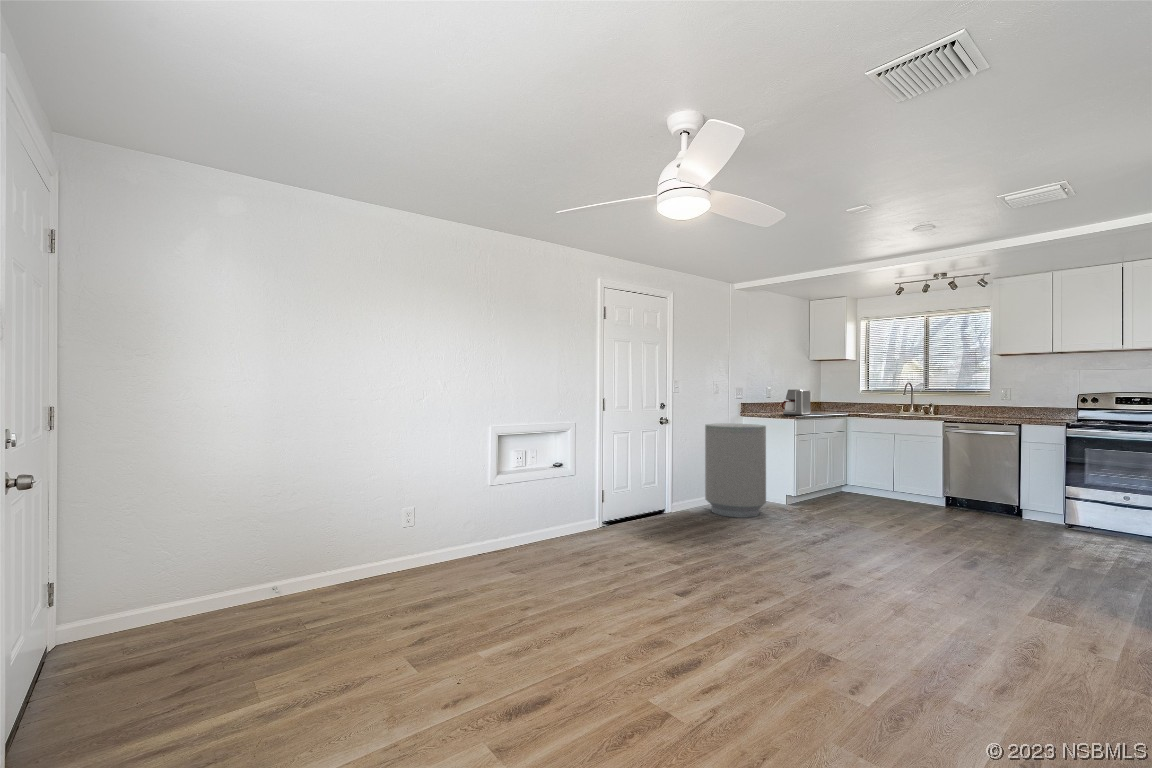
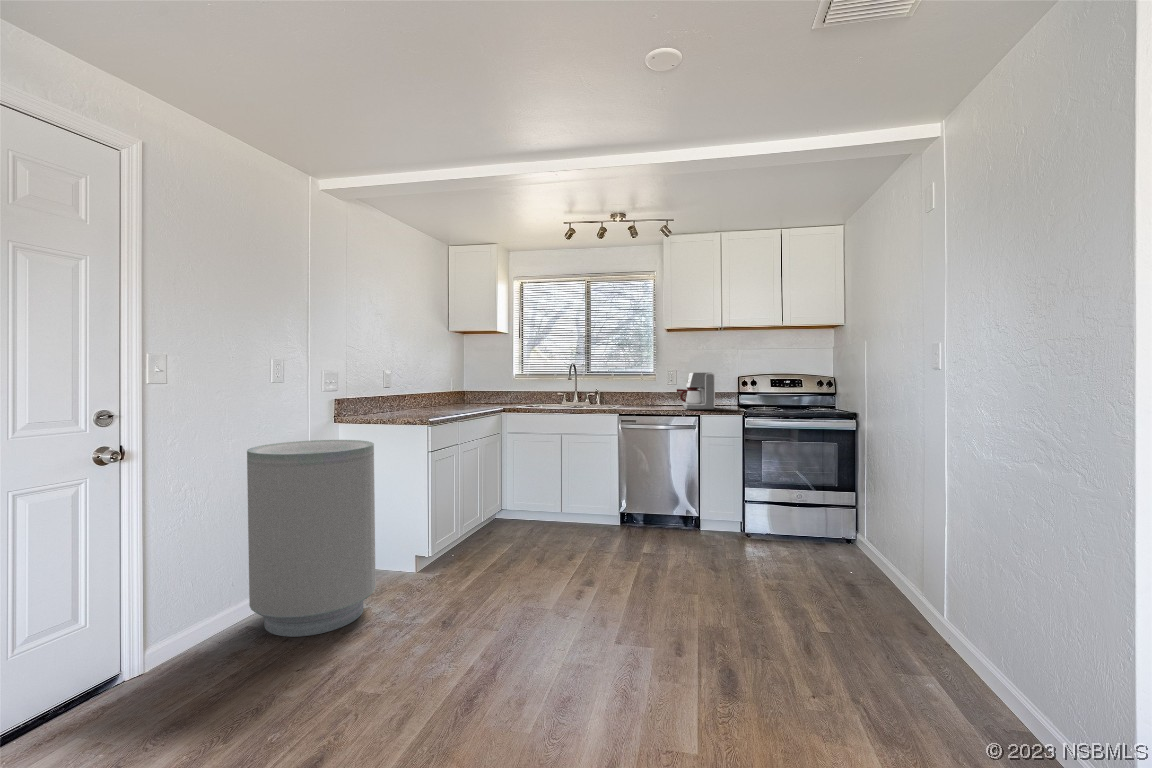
coffee maker: present [782,389,810,415] -> present [677,373,715,410]

